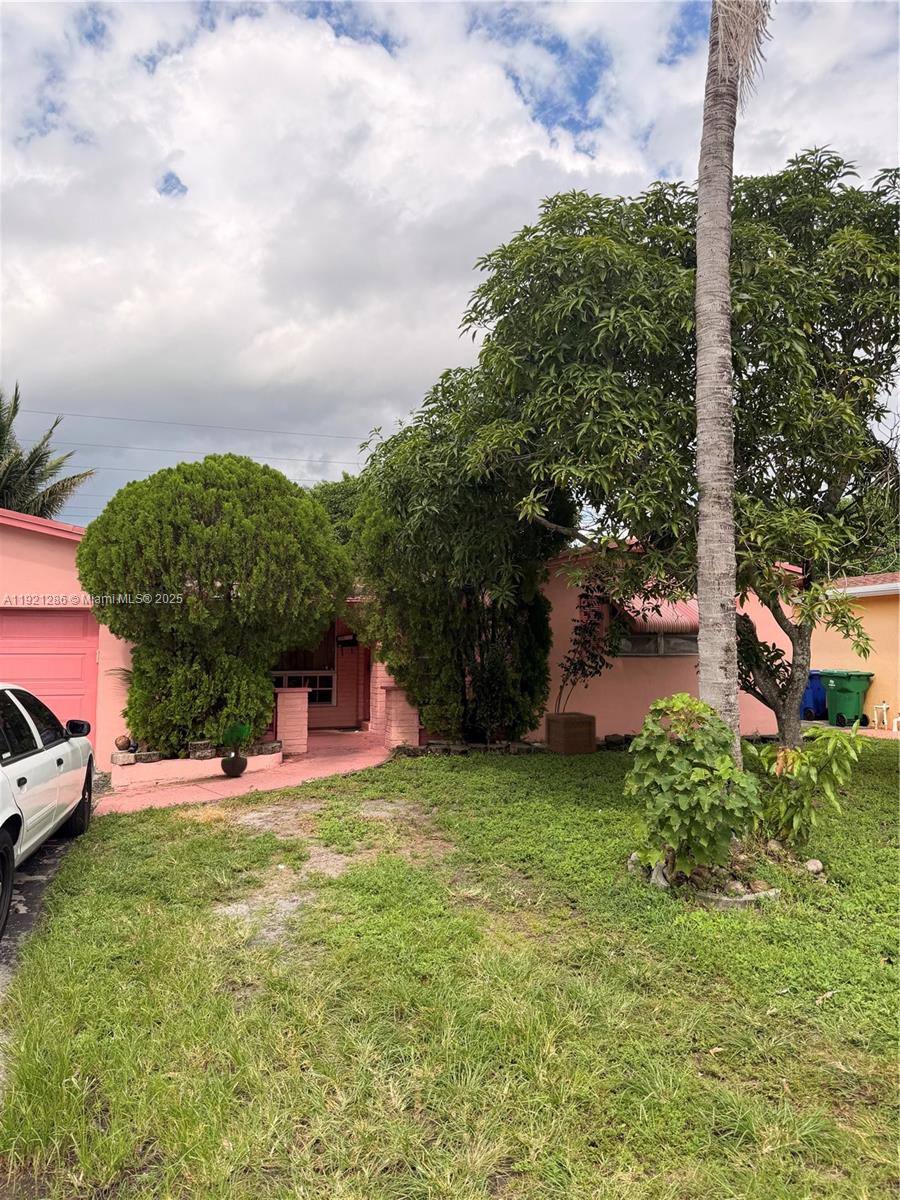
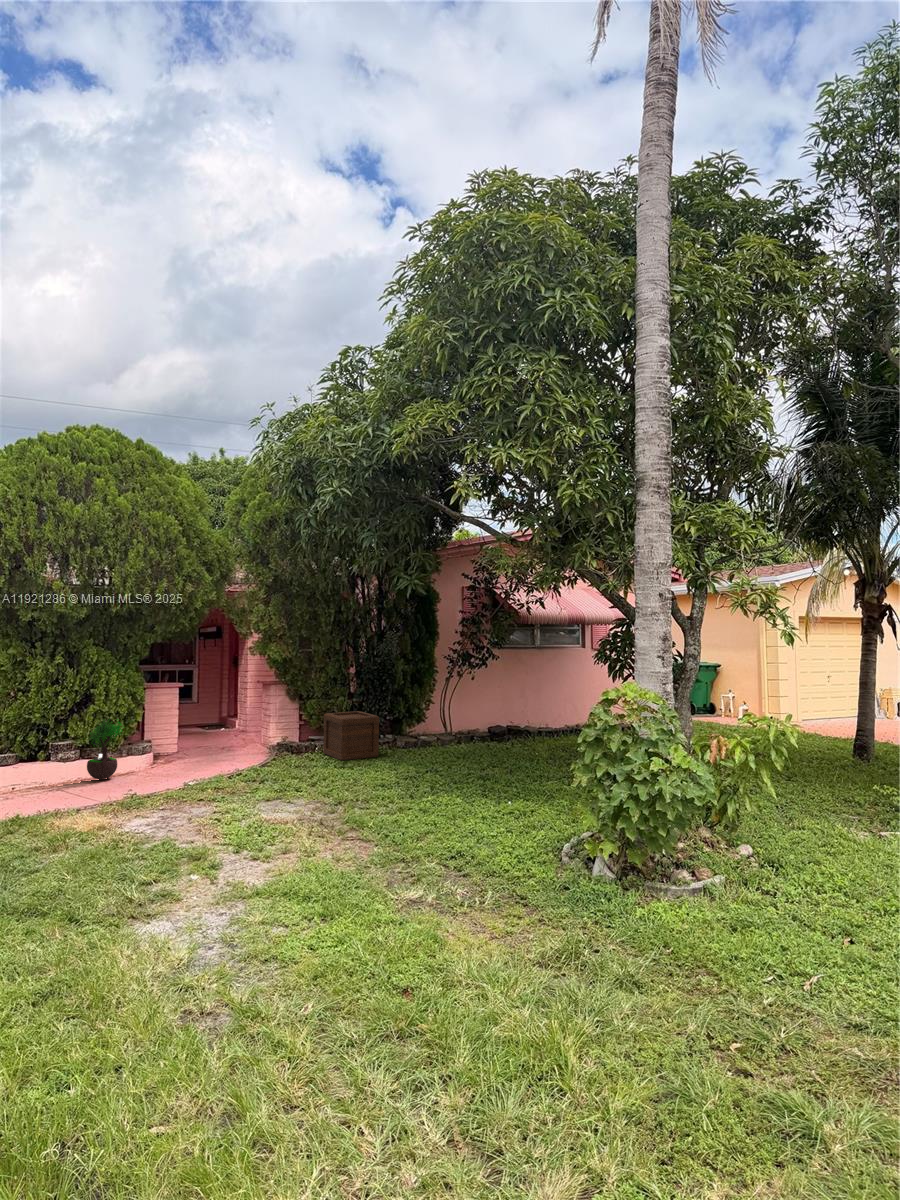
wooden crate: present [545,712,596,755] -> present [323,711,379,761]

